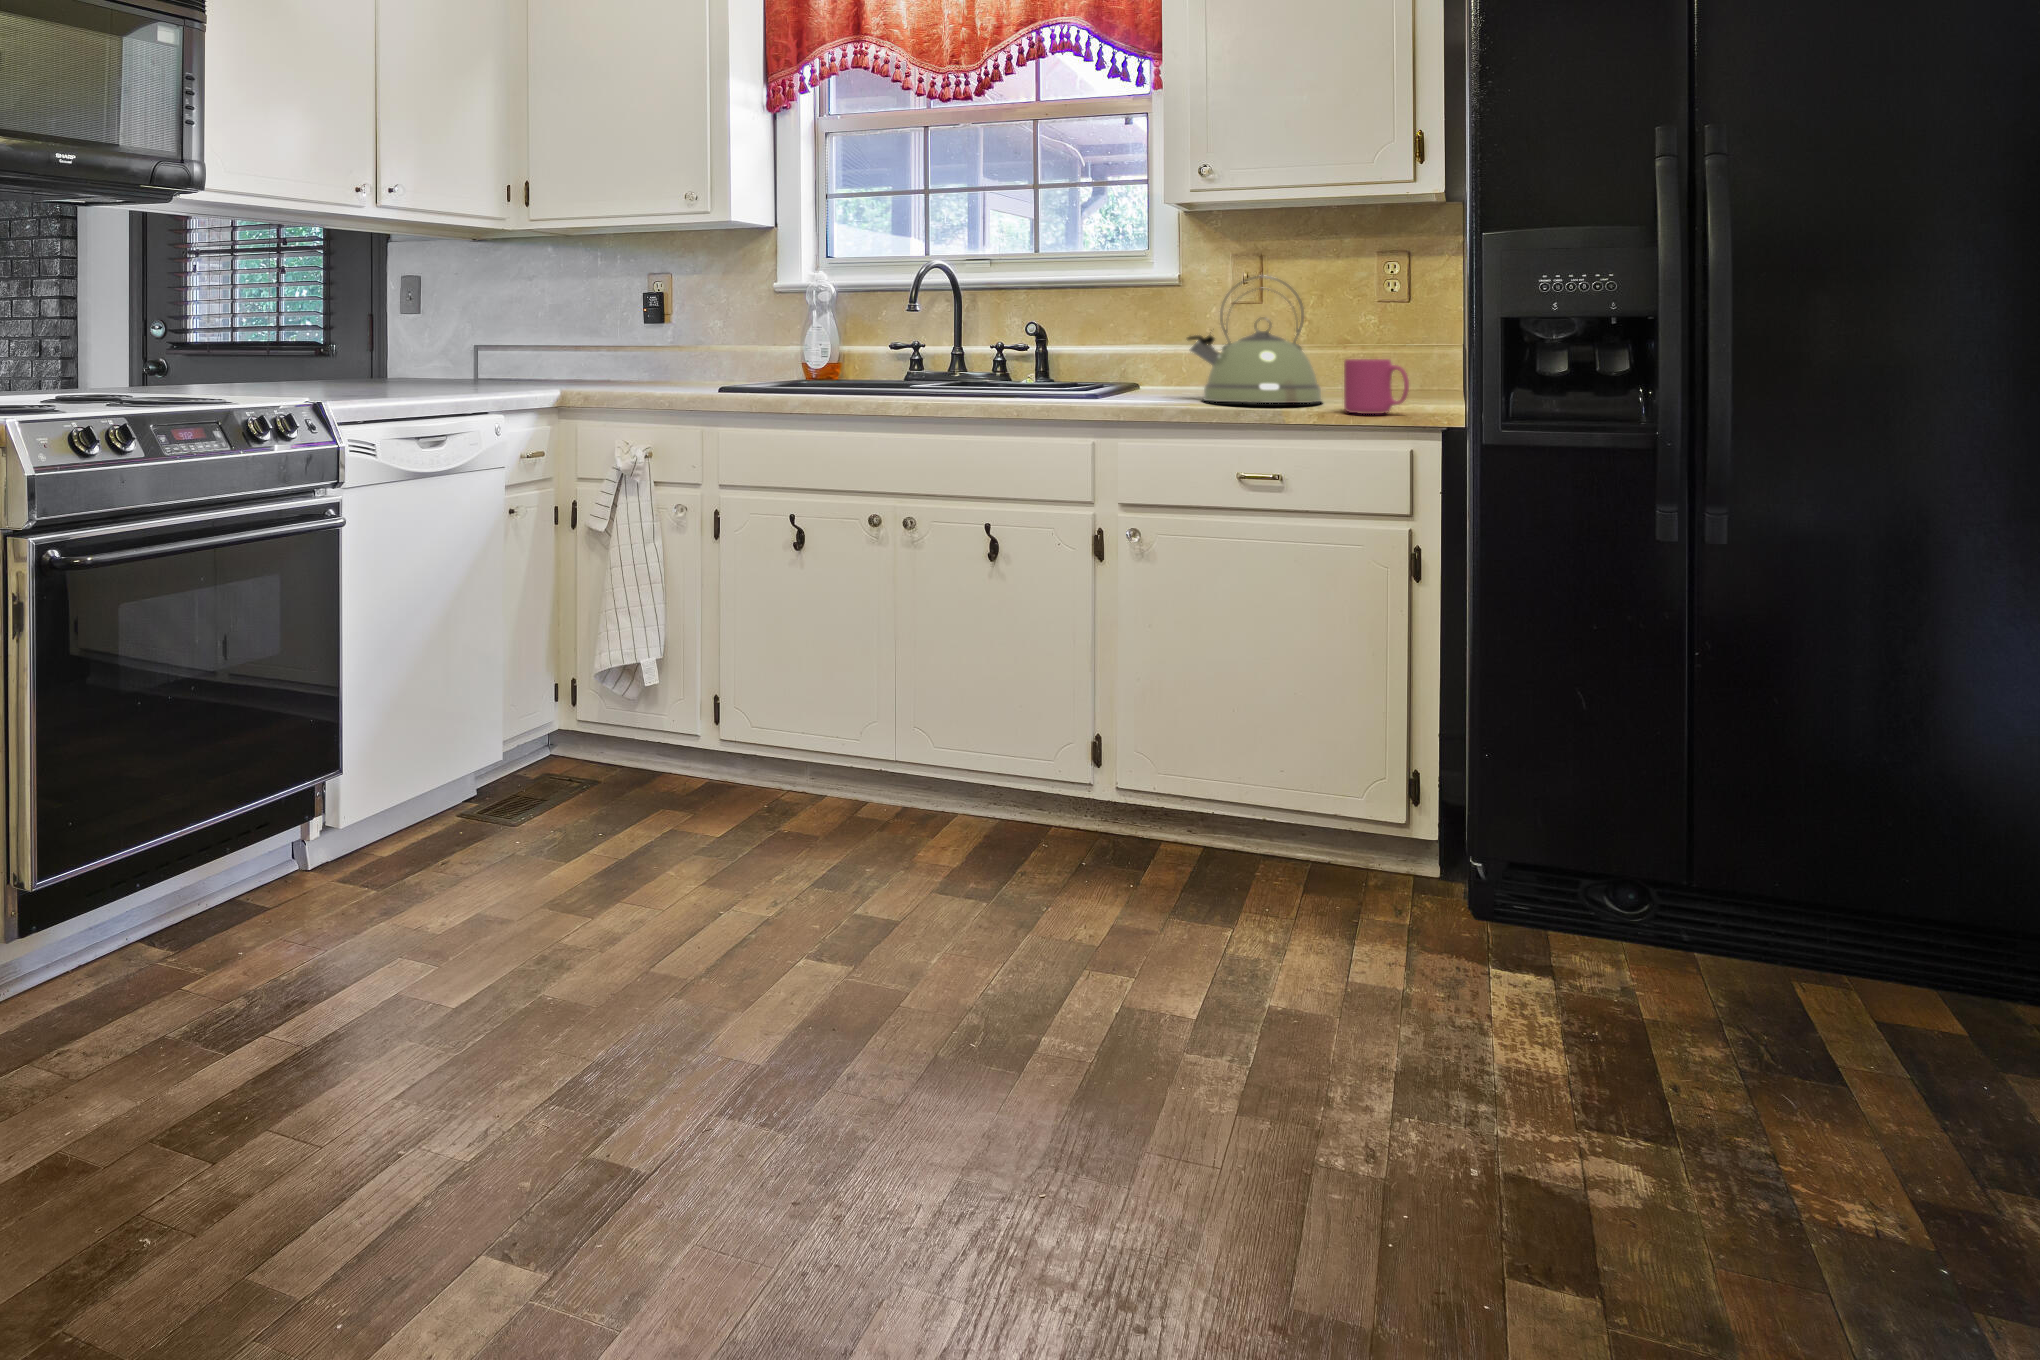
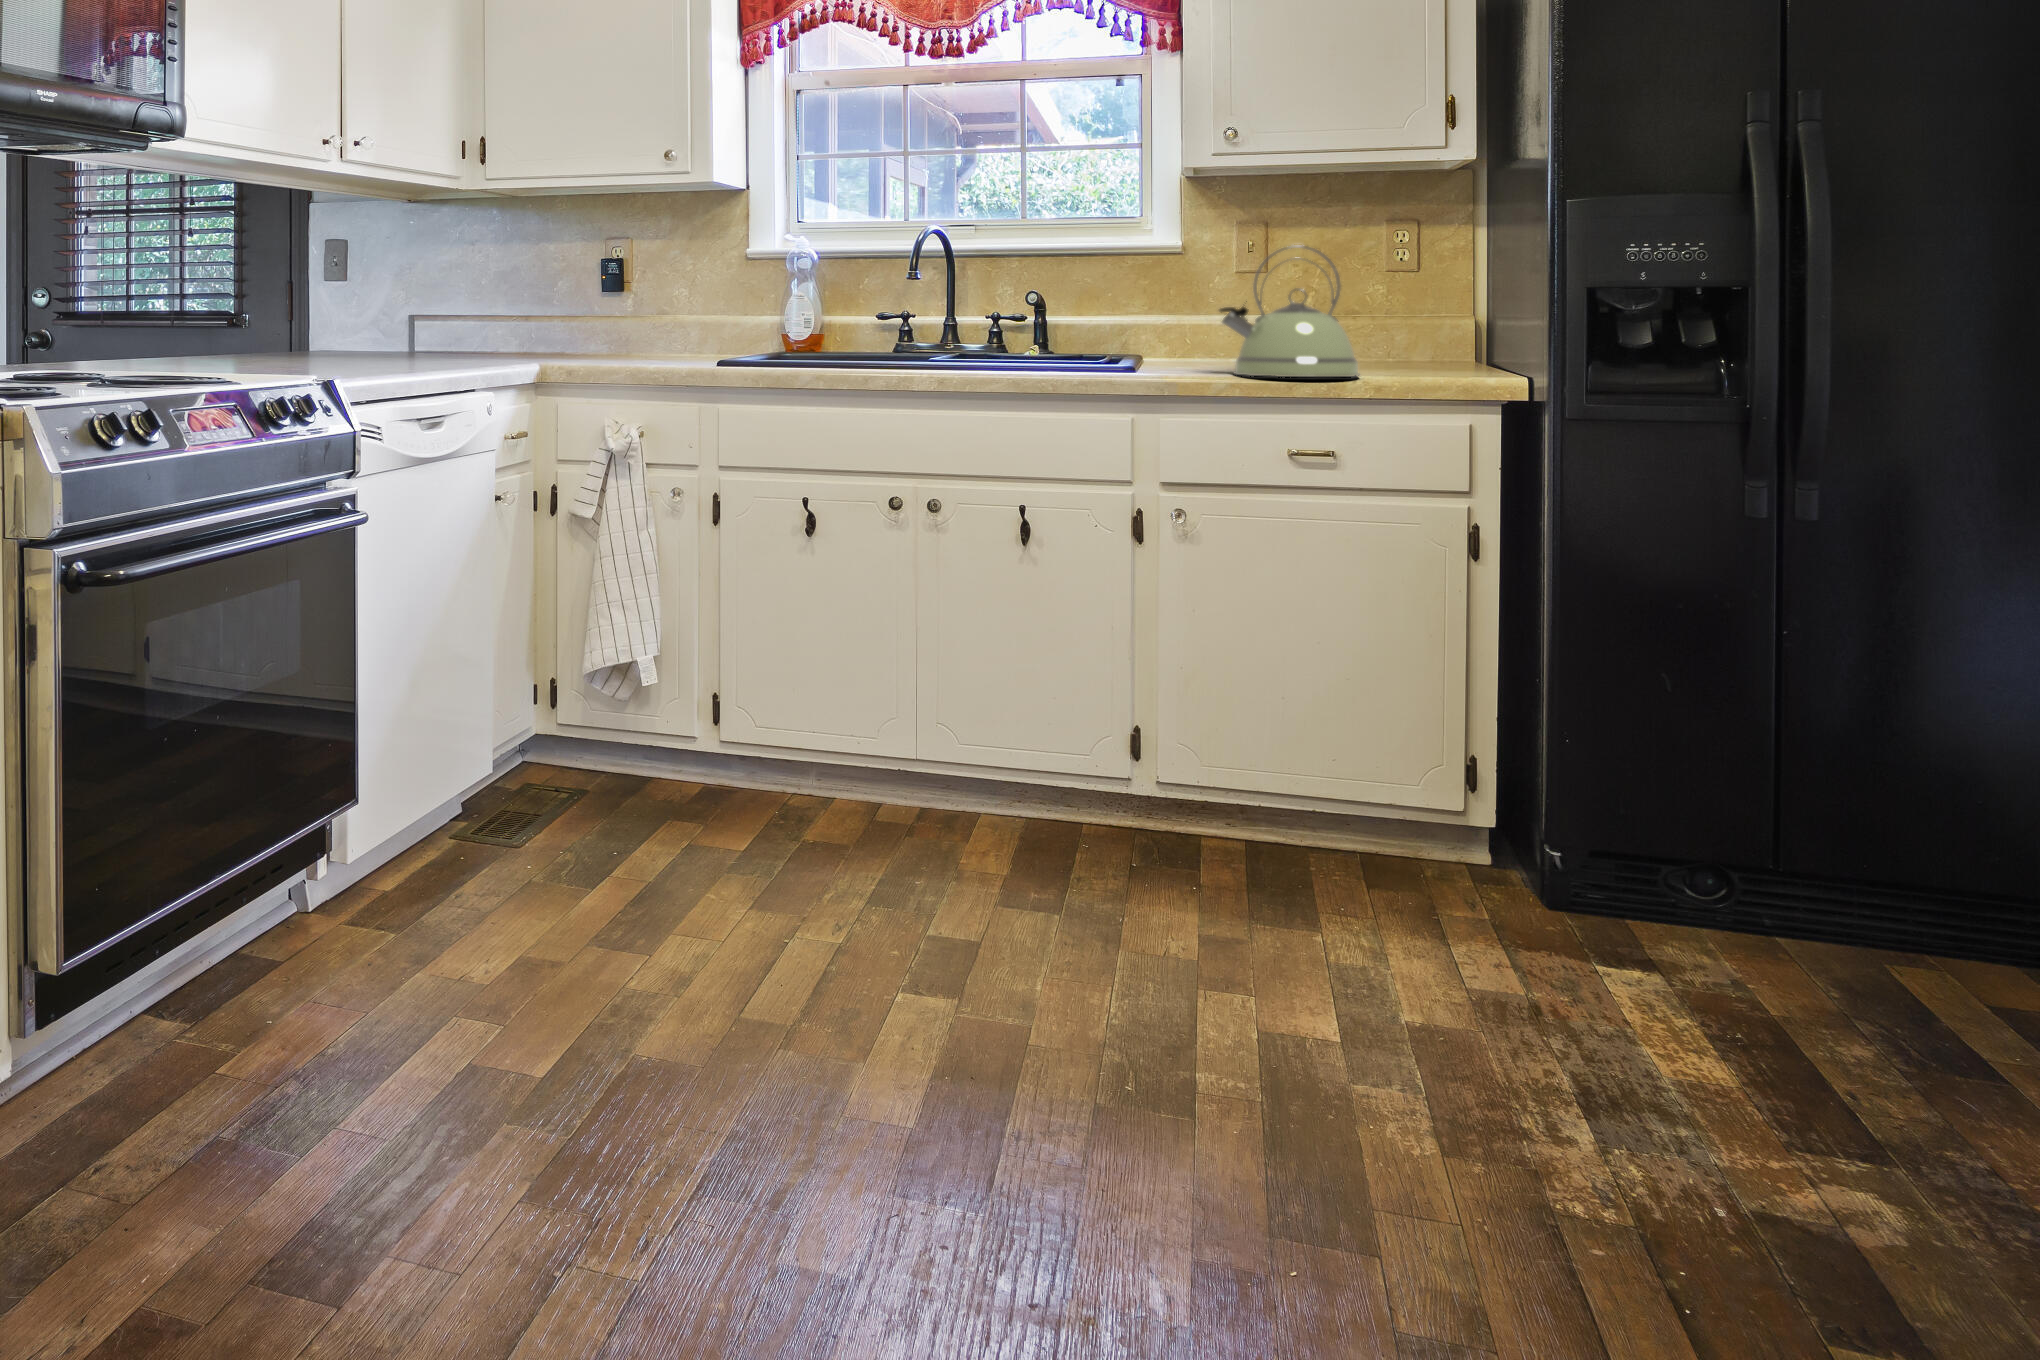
mug: present [1344,359,1409,414] -> none [1397,332,1467,388]

